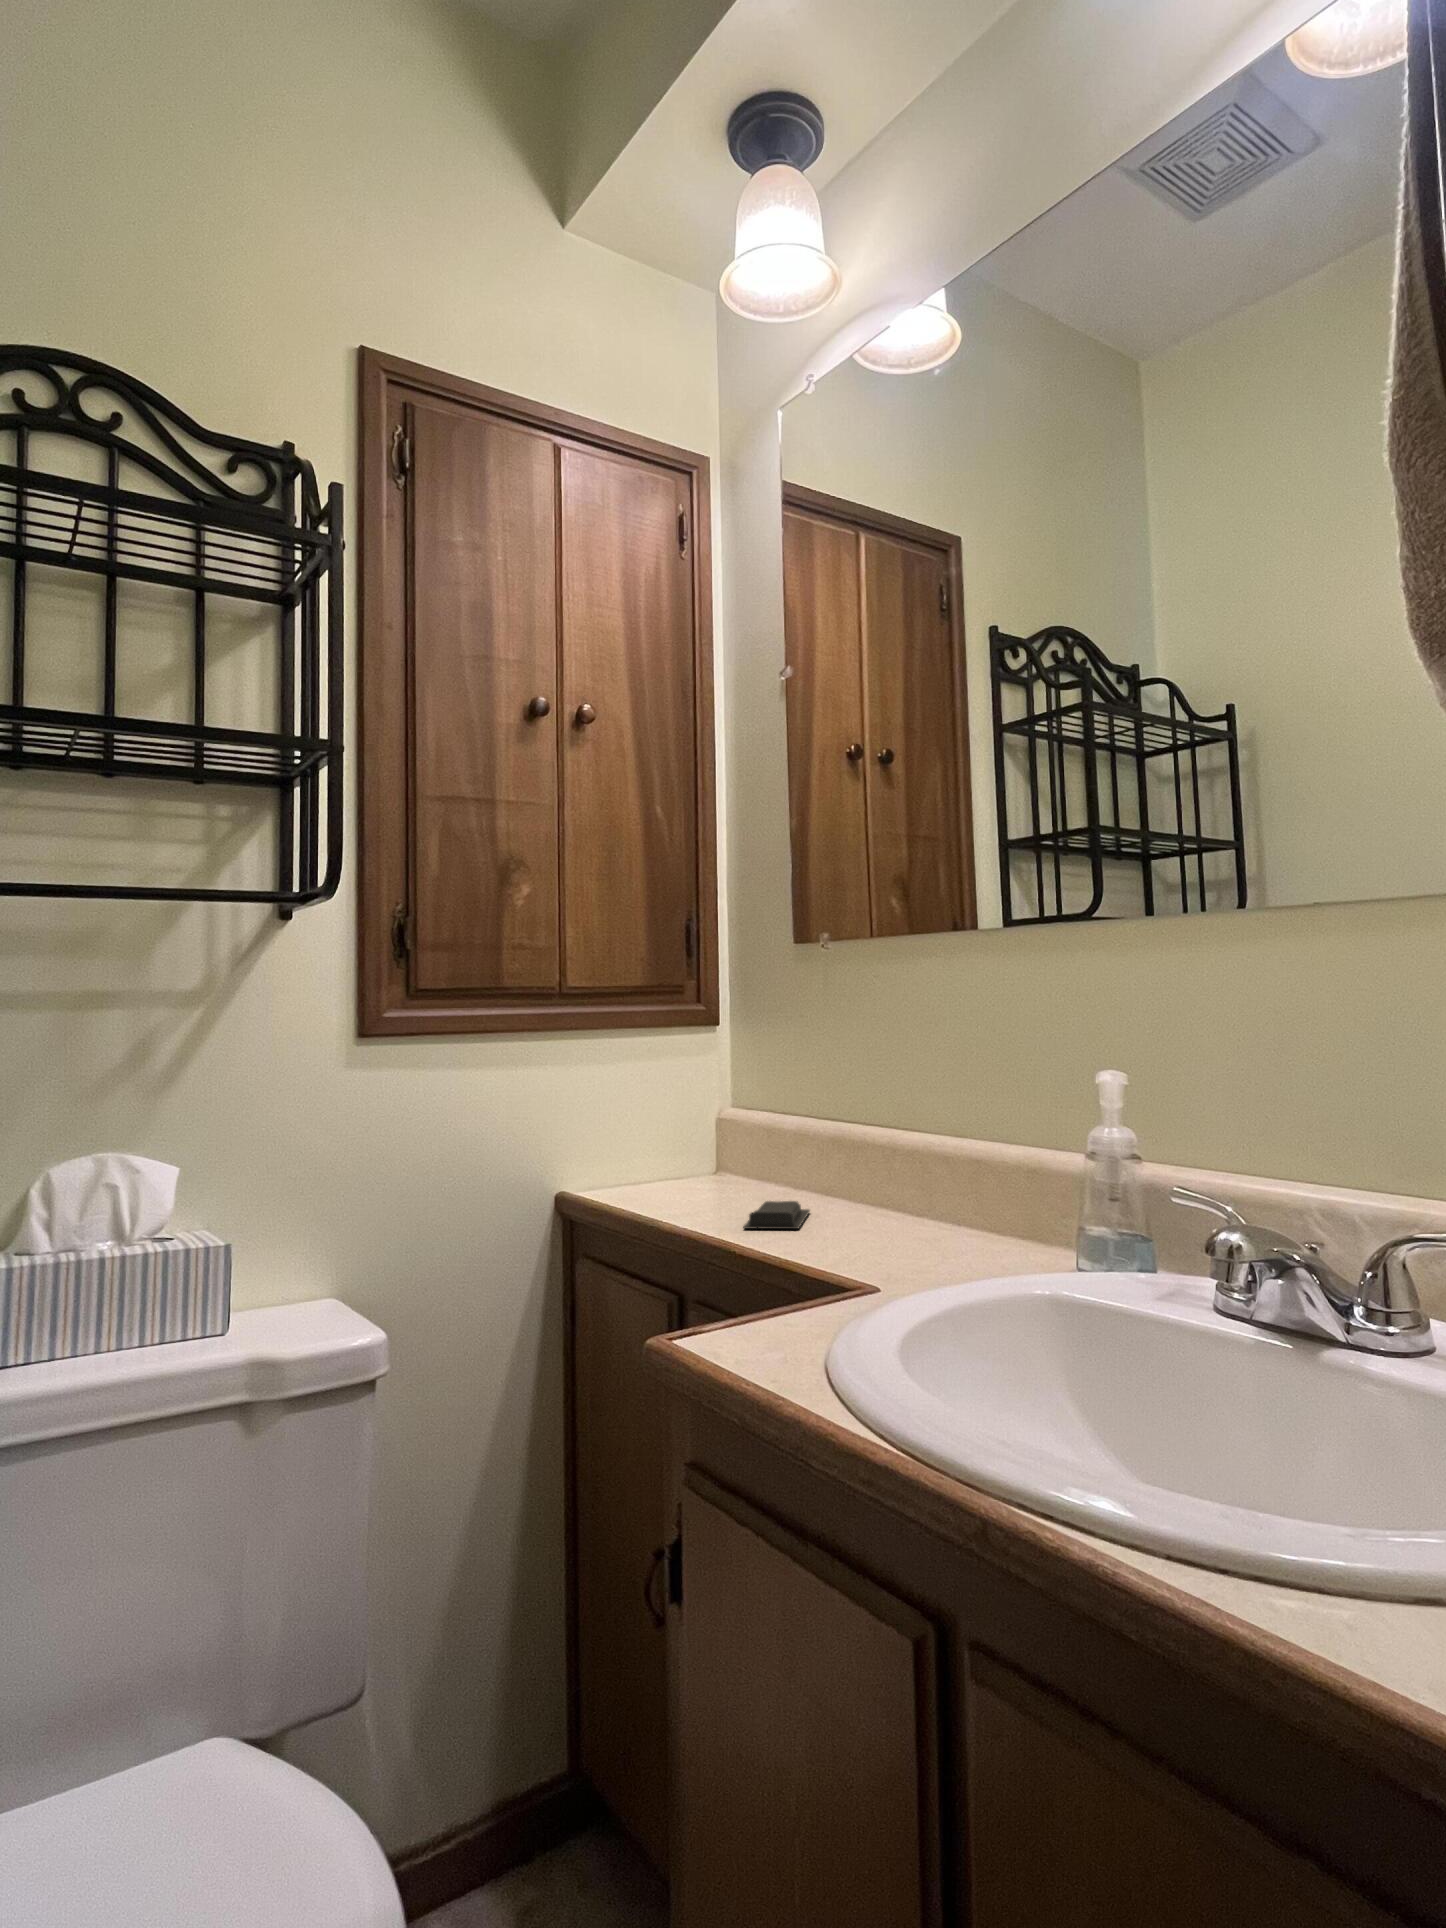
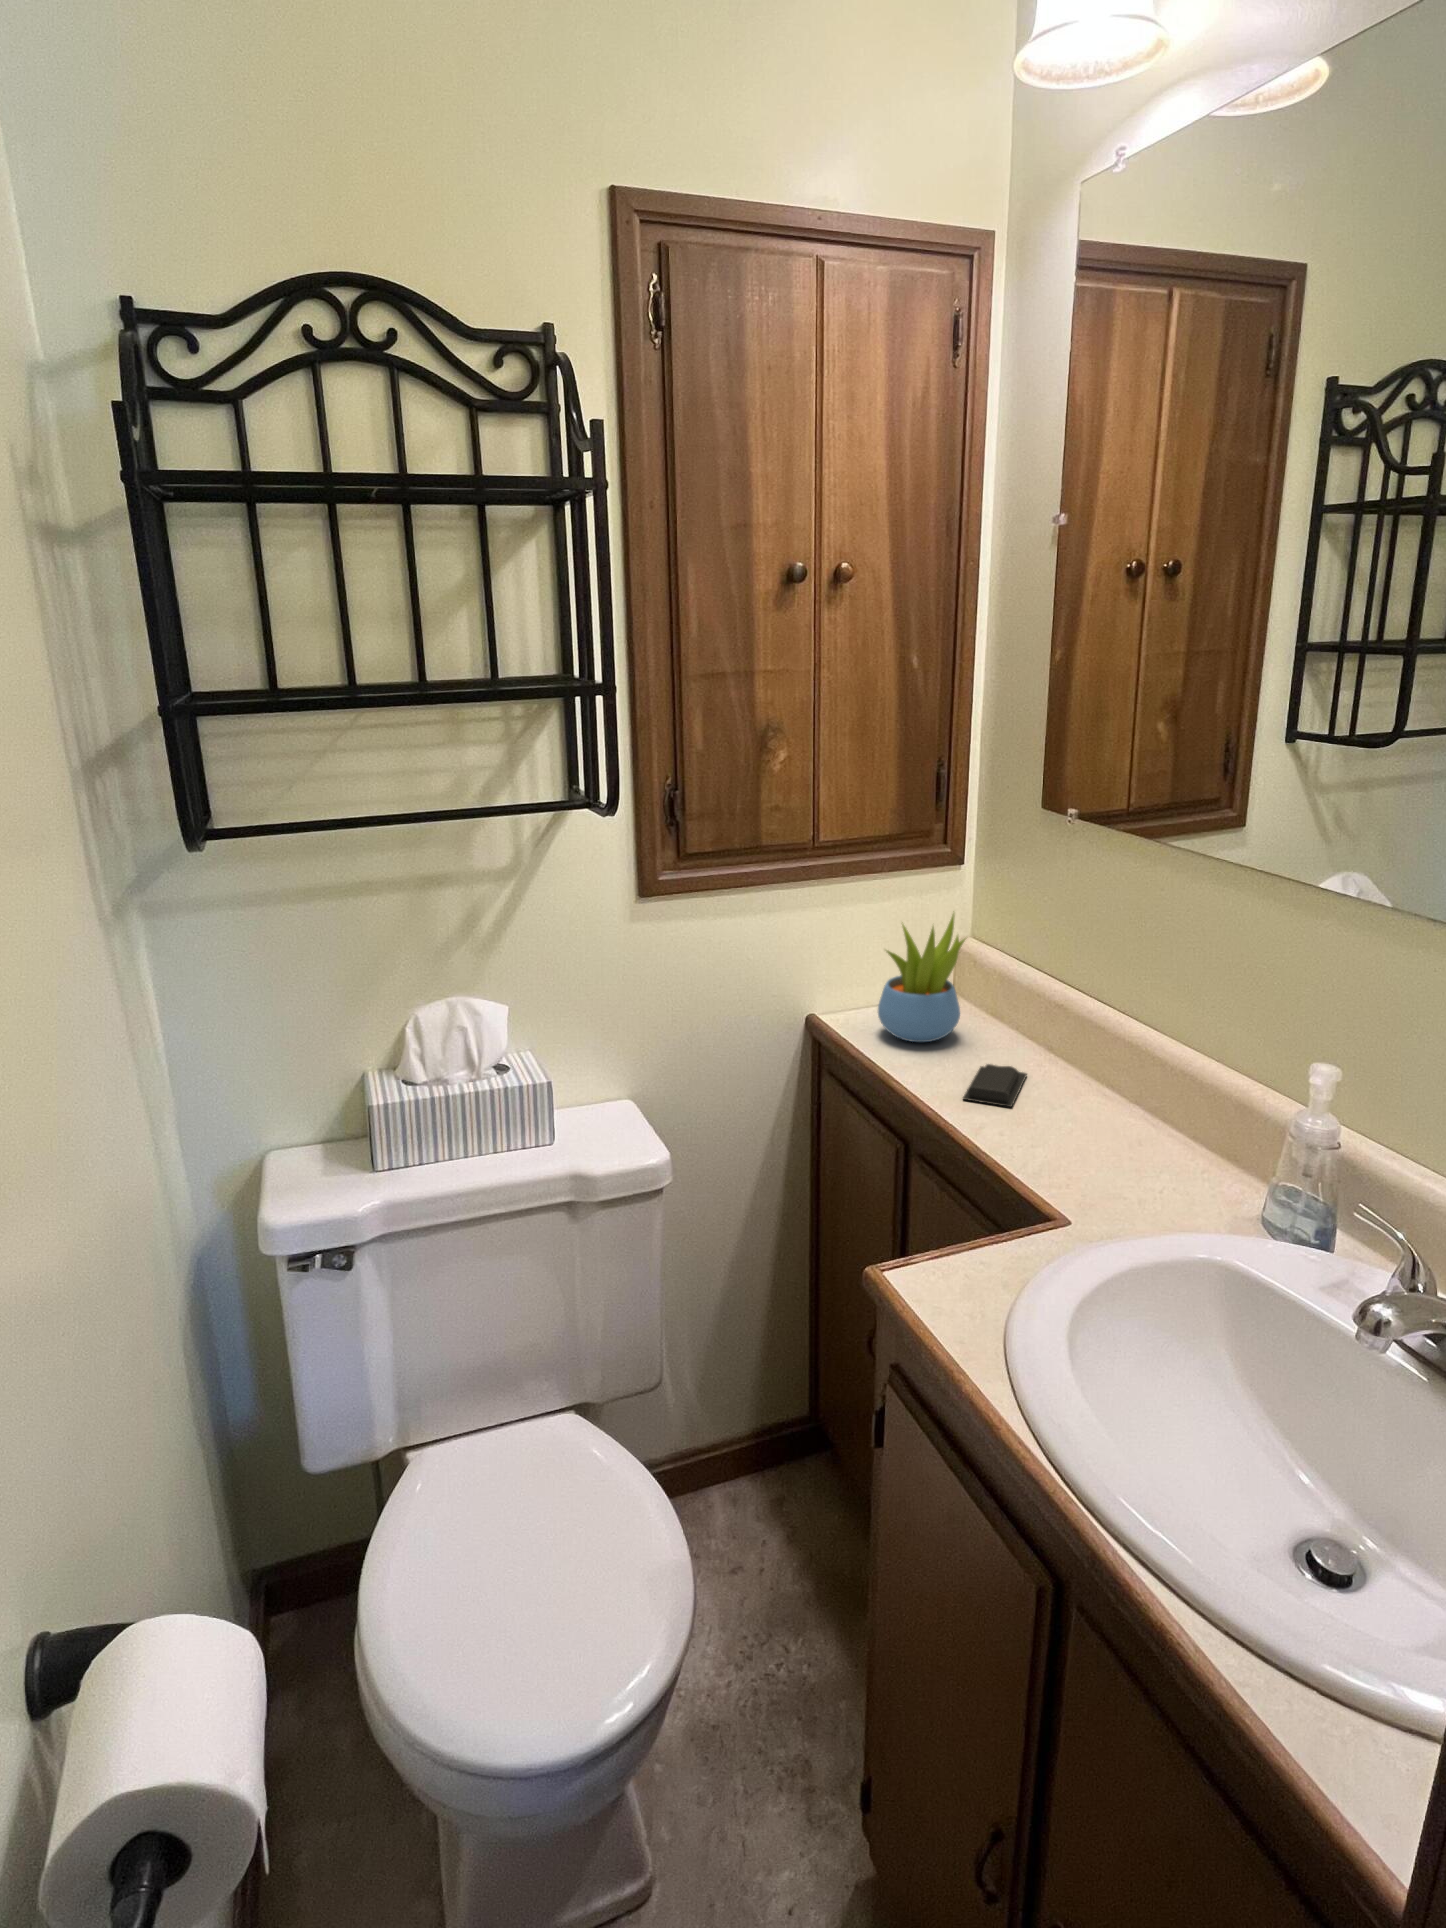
succulent plant: none [639,1056,733,1203] -> present [878,914,965,1042]

